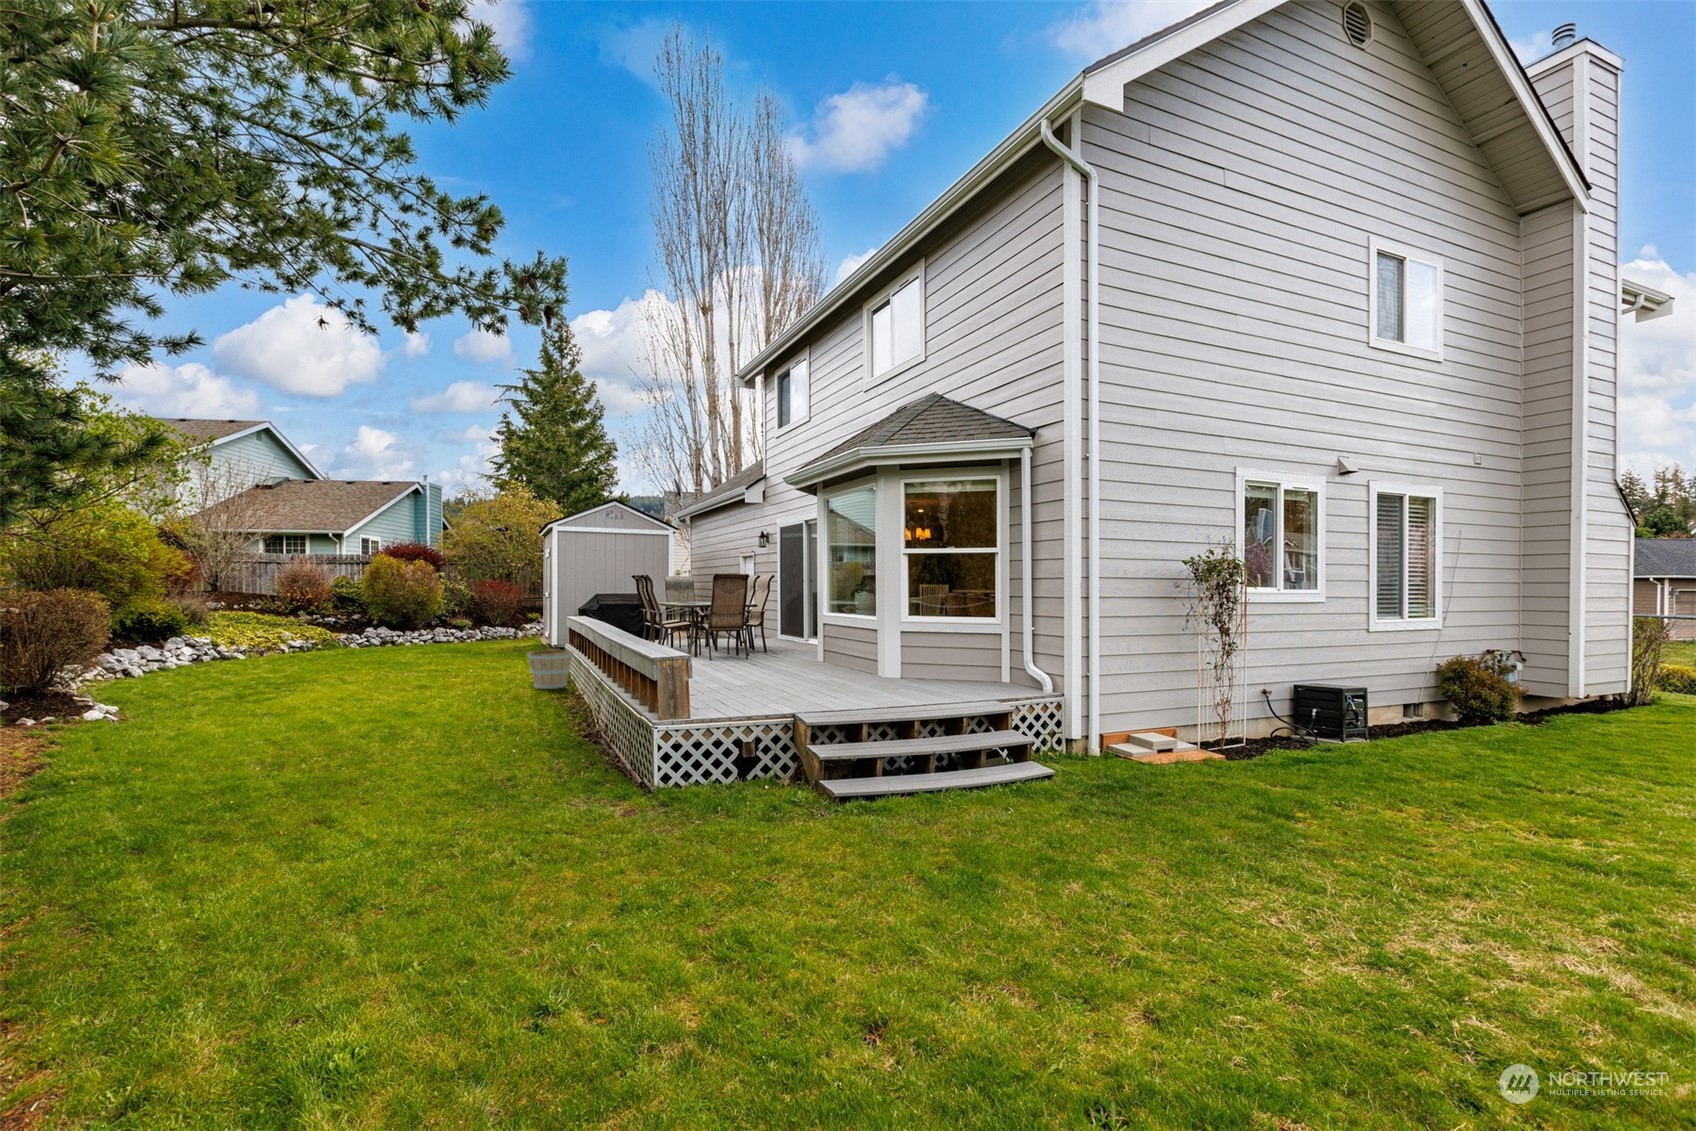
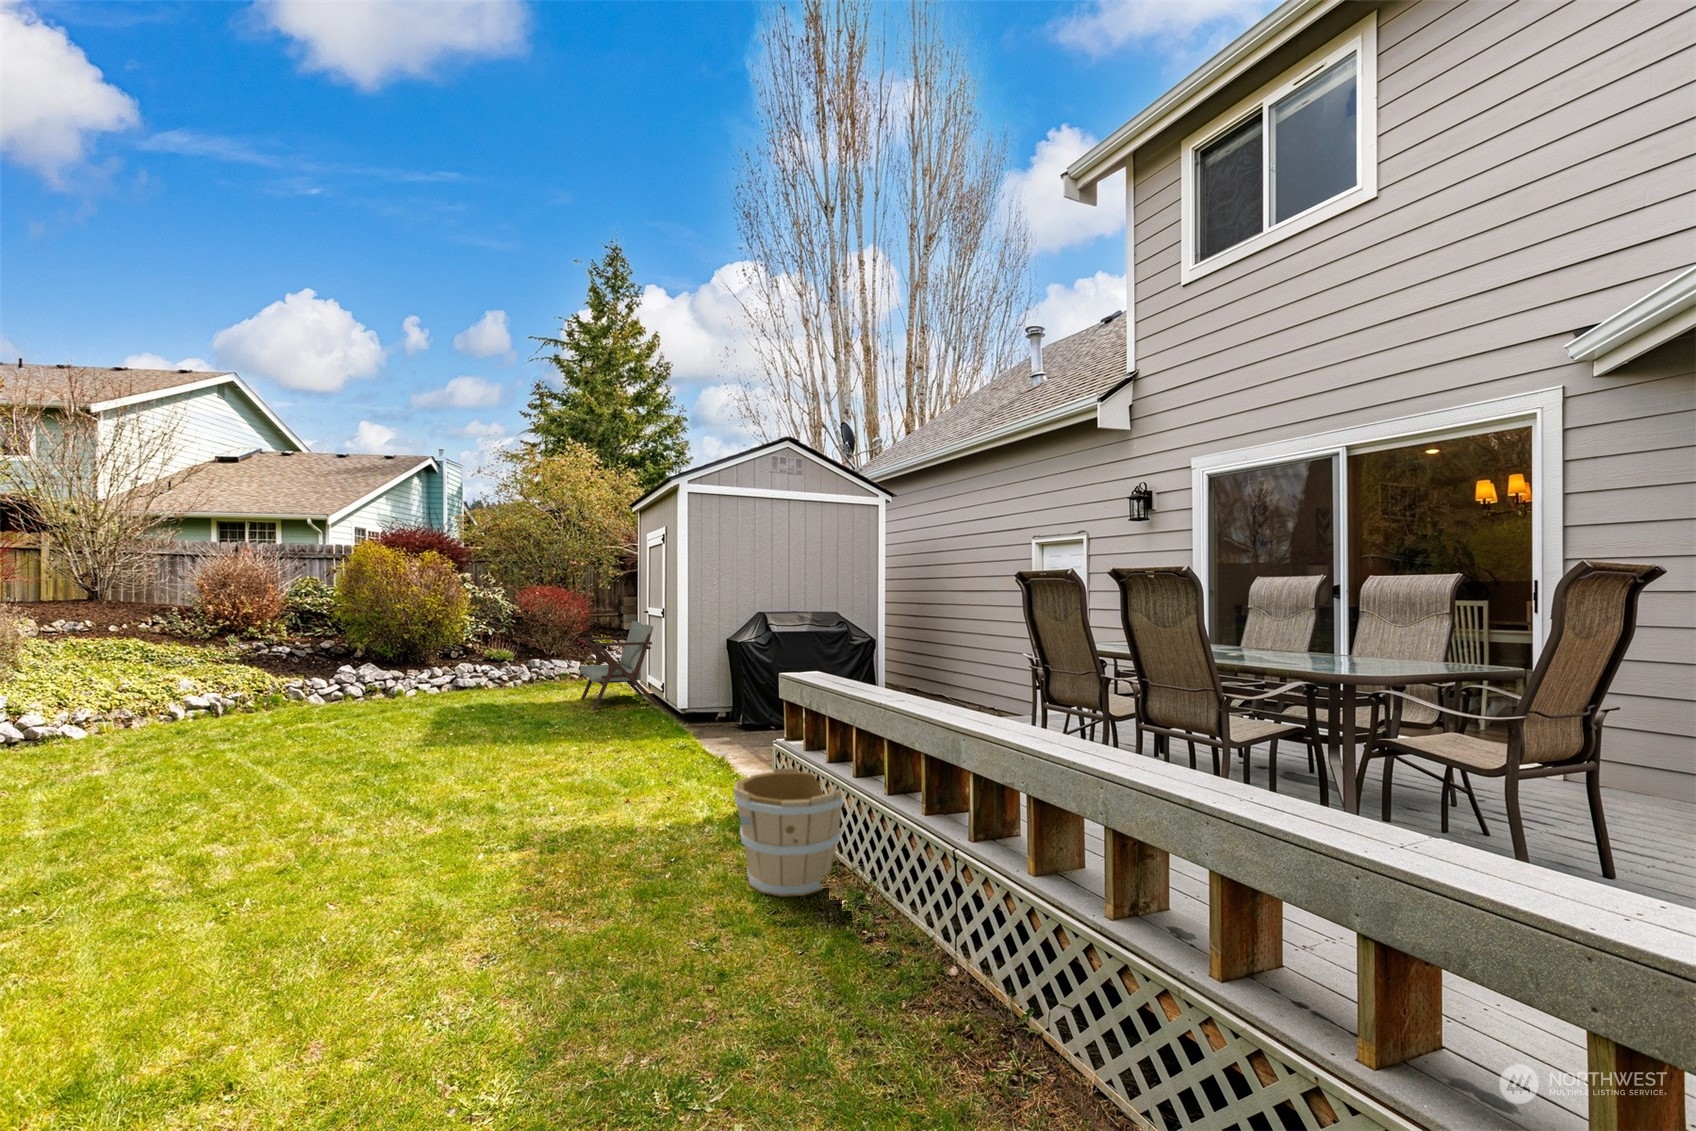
lounge chair: none [505,600,550,649] -> present [580,621,659,710]

